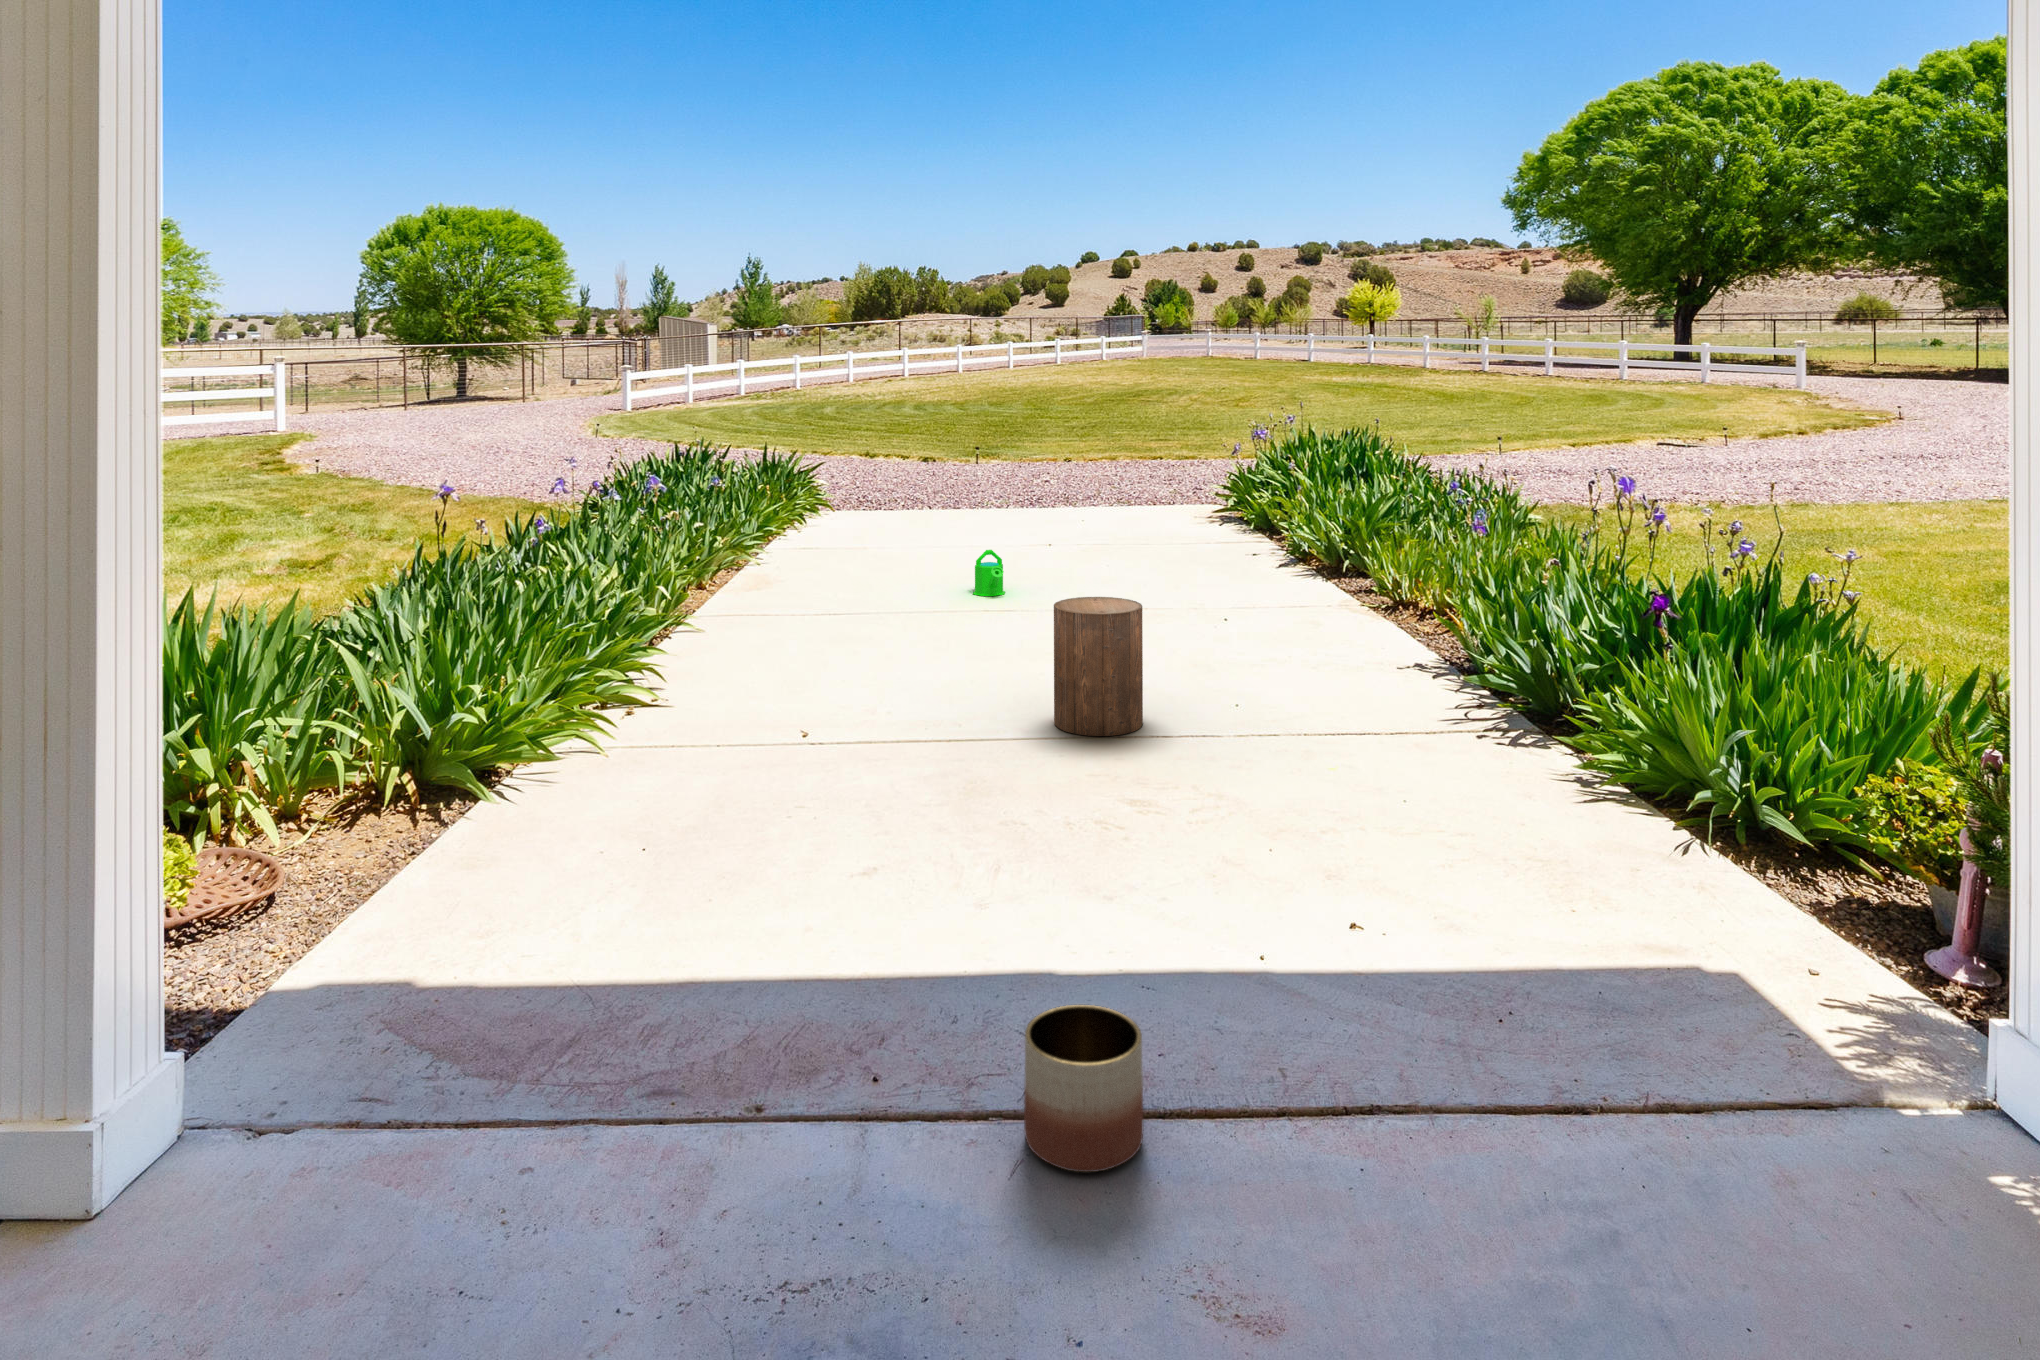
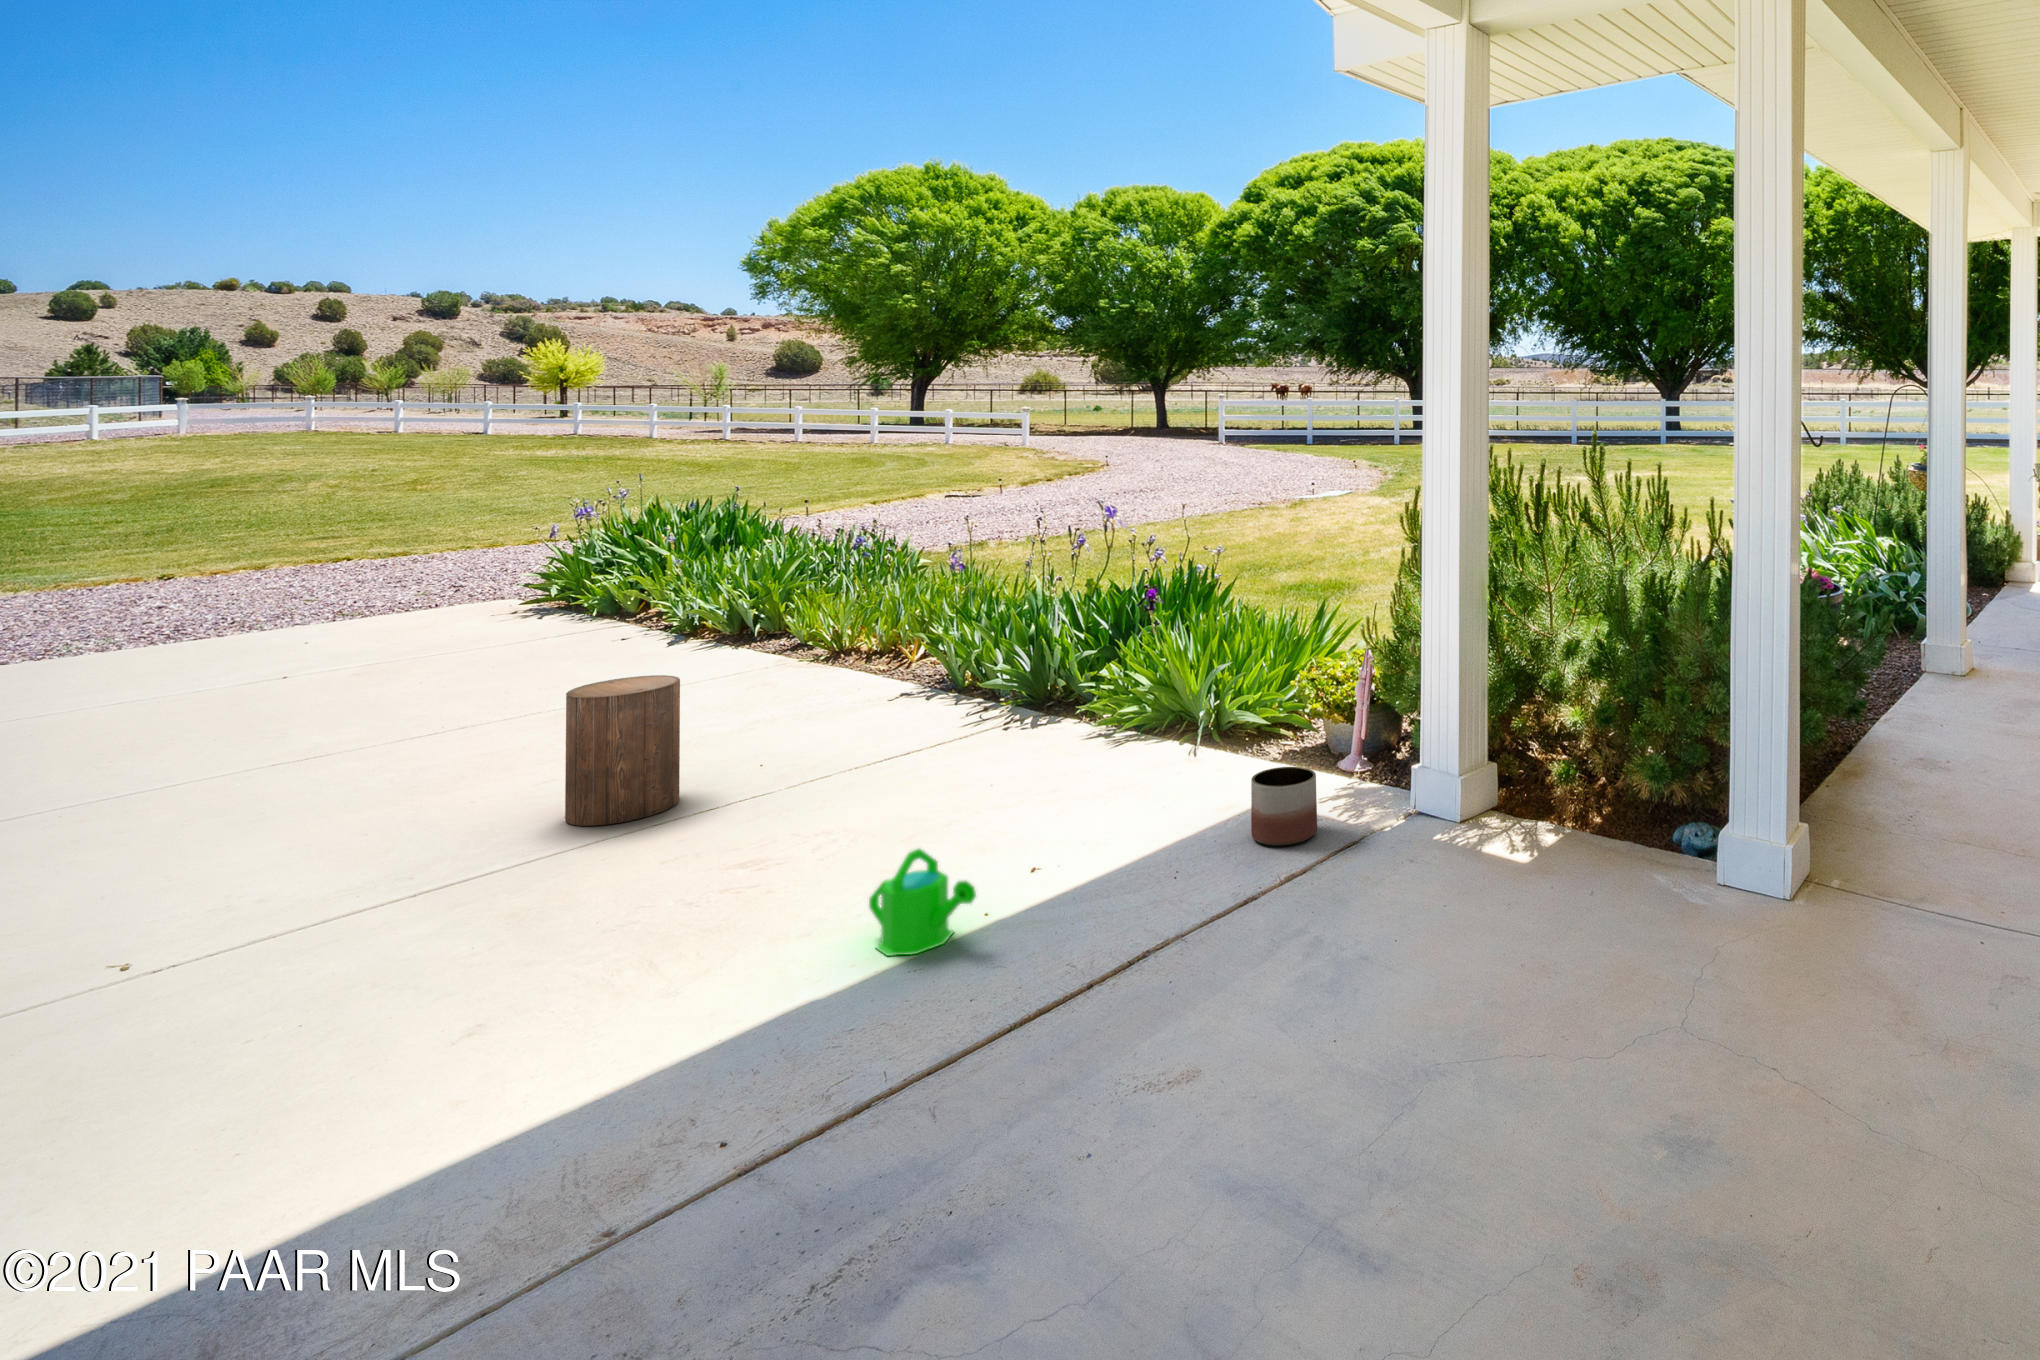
watering can: present [973,550,1005,596] -> present [869,849,976,956]
planter: present [1024,1005,1144,1172] -> present [1251,767,1317,846]

